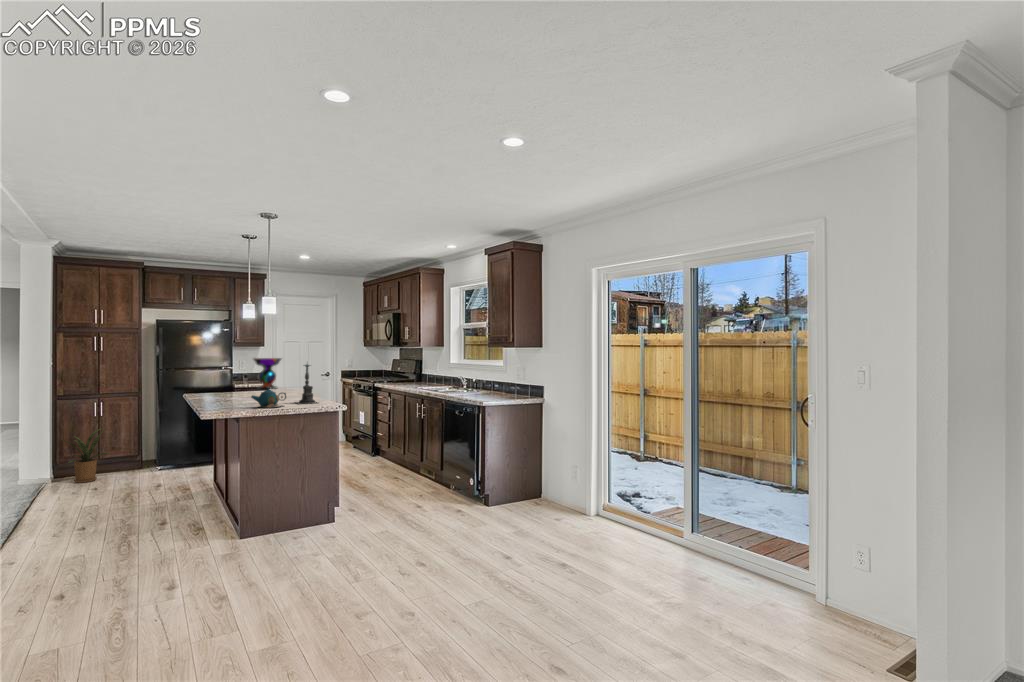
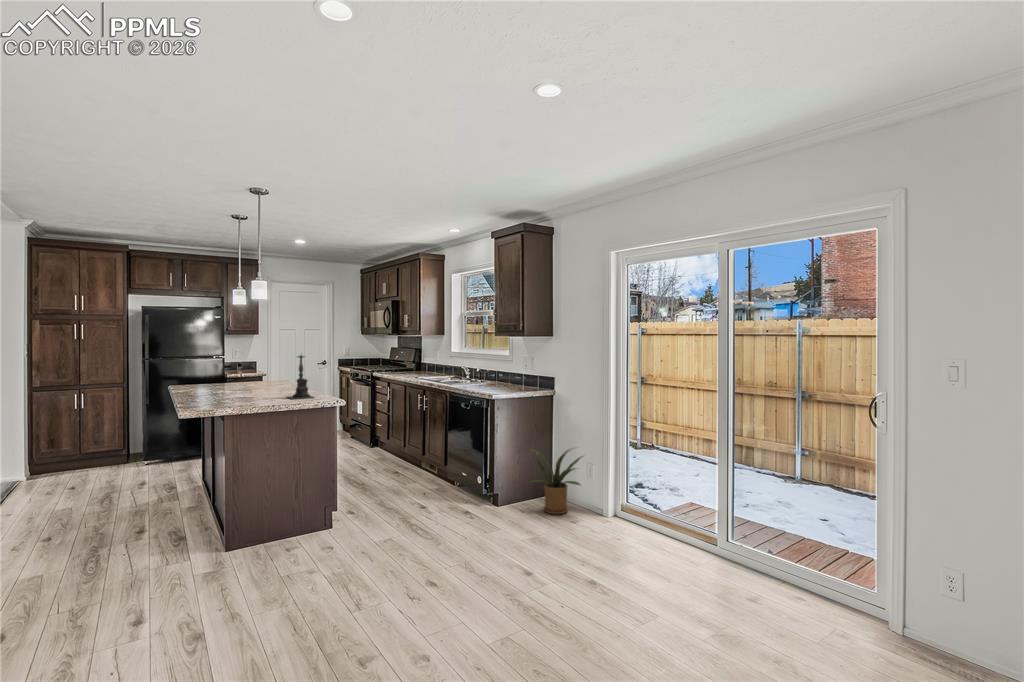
decorative bowl: present [254,358,281,389] -> none [245,347,277,379]
teapot: present [251,387,286,408] -> none [234,381,281,407]
house plant: present [68,429,108,483] -> present [532,448,583,514]

